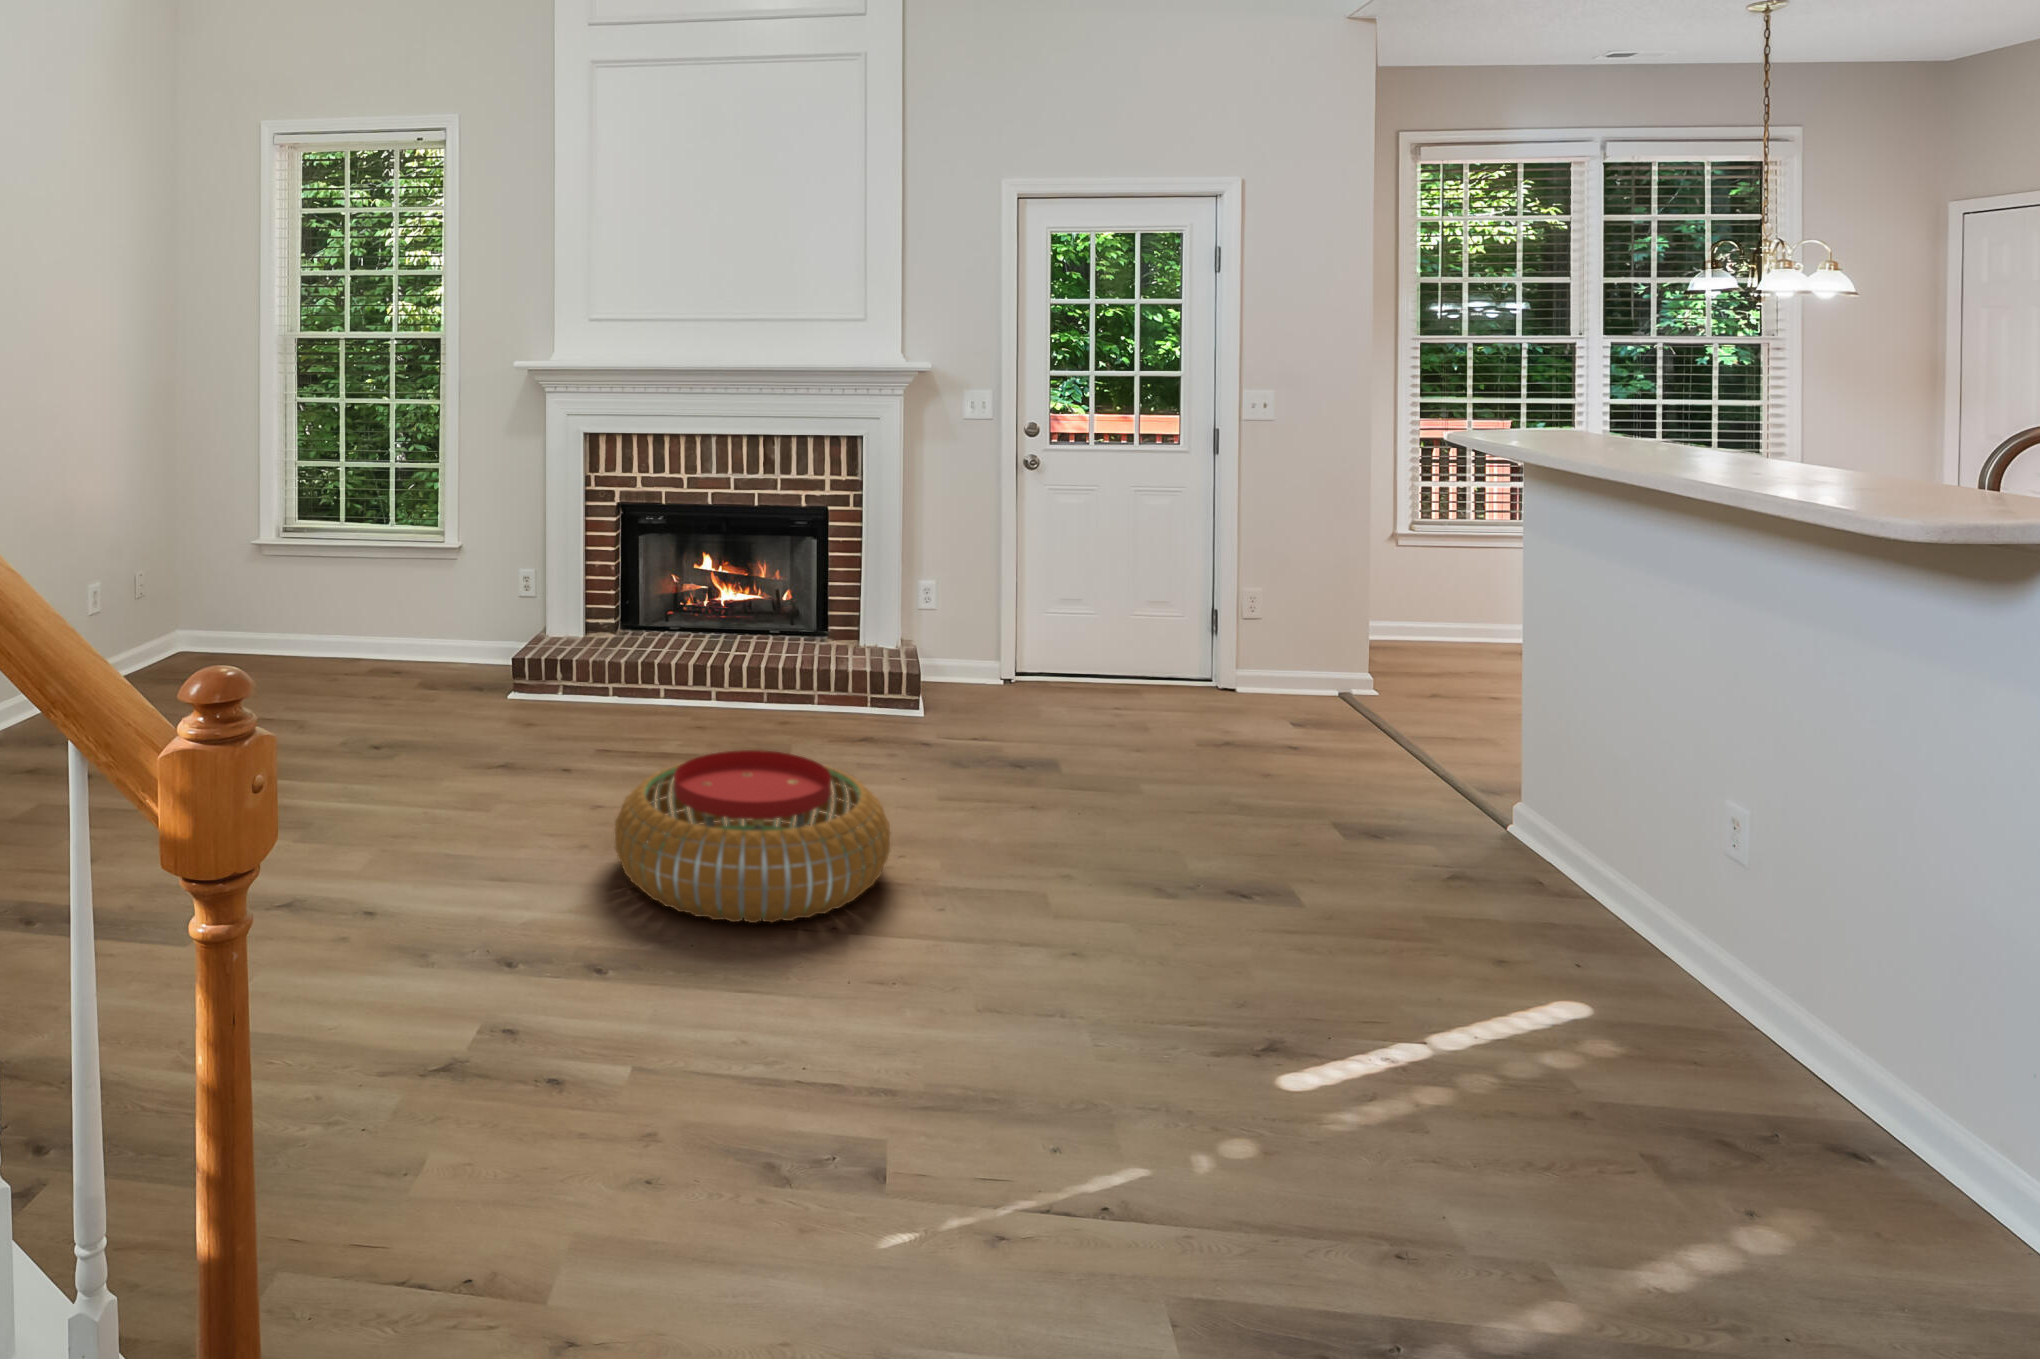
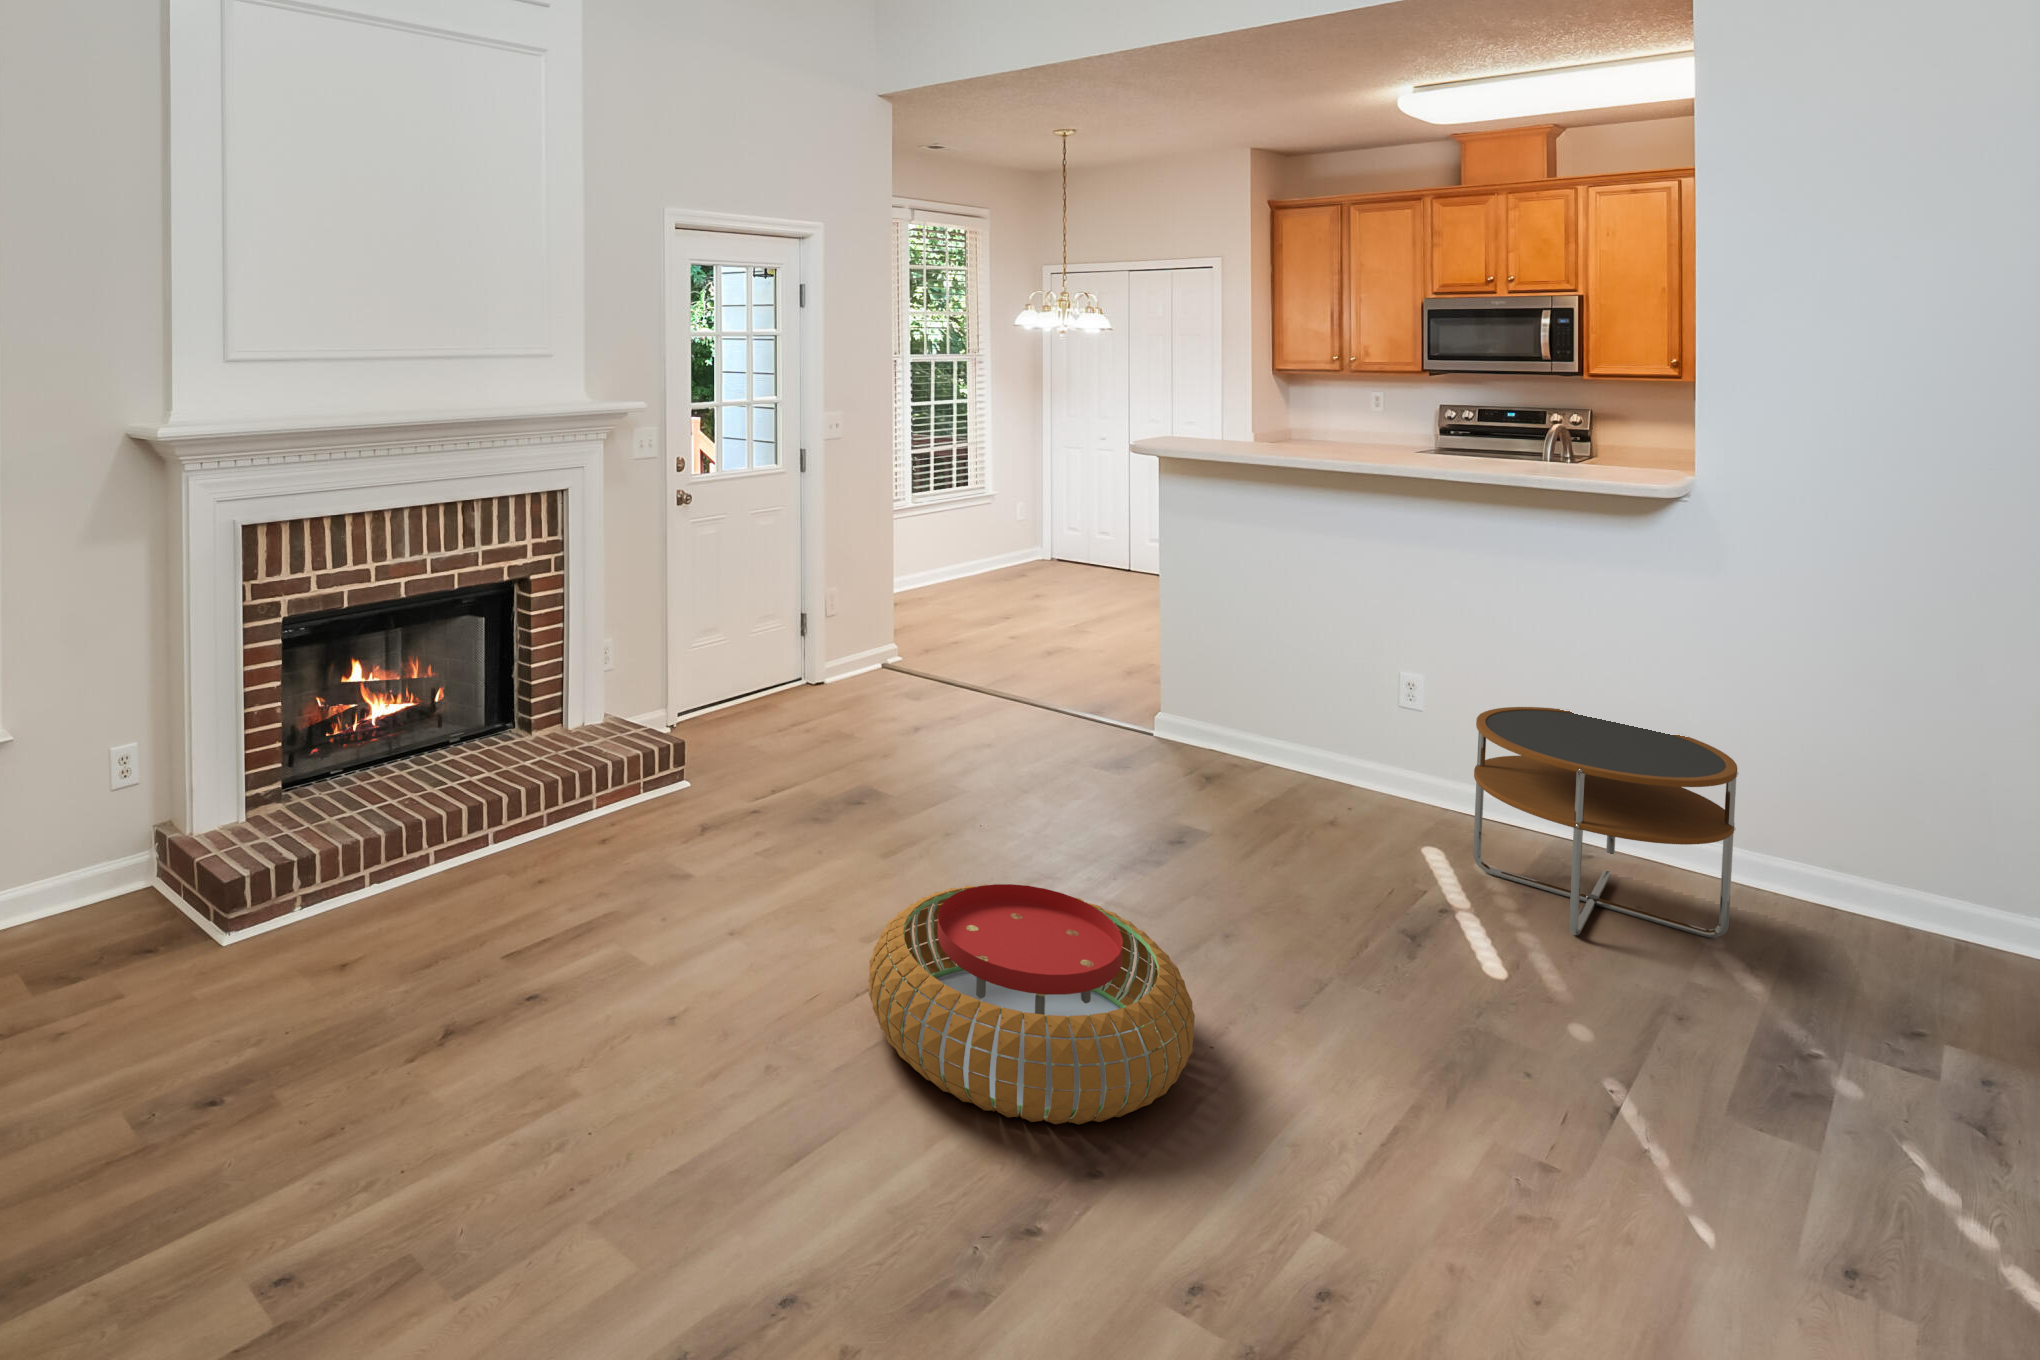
side table: none [1492,785,1904,1191] -> present [1473,707,1738,938]

